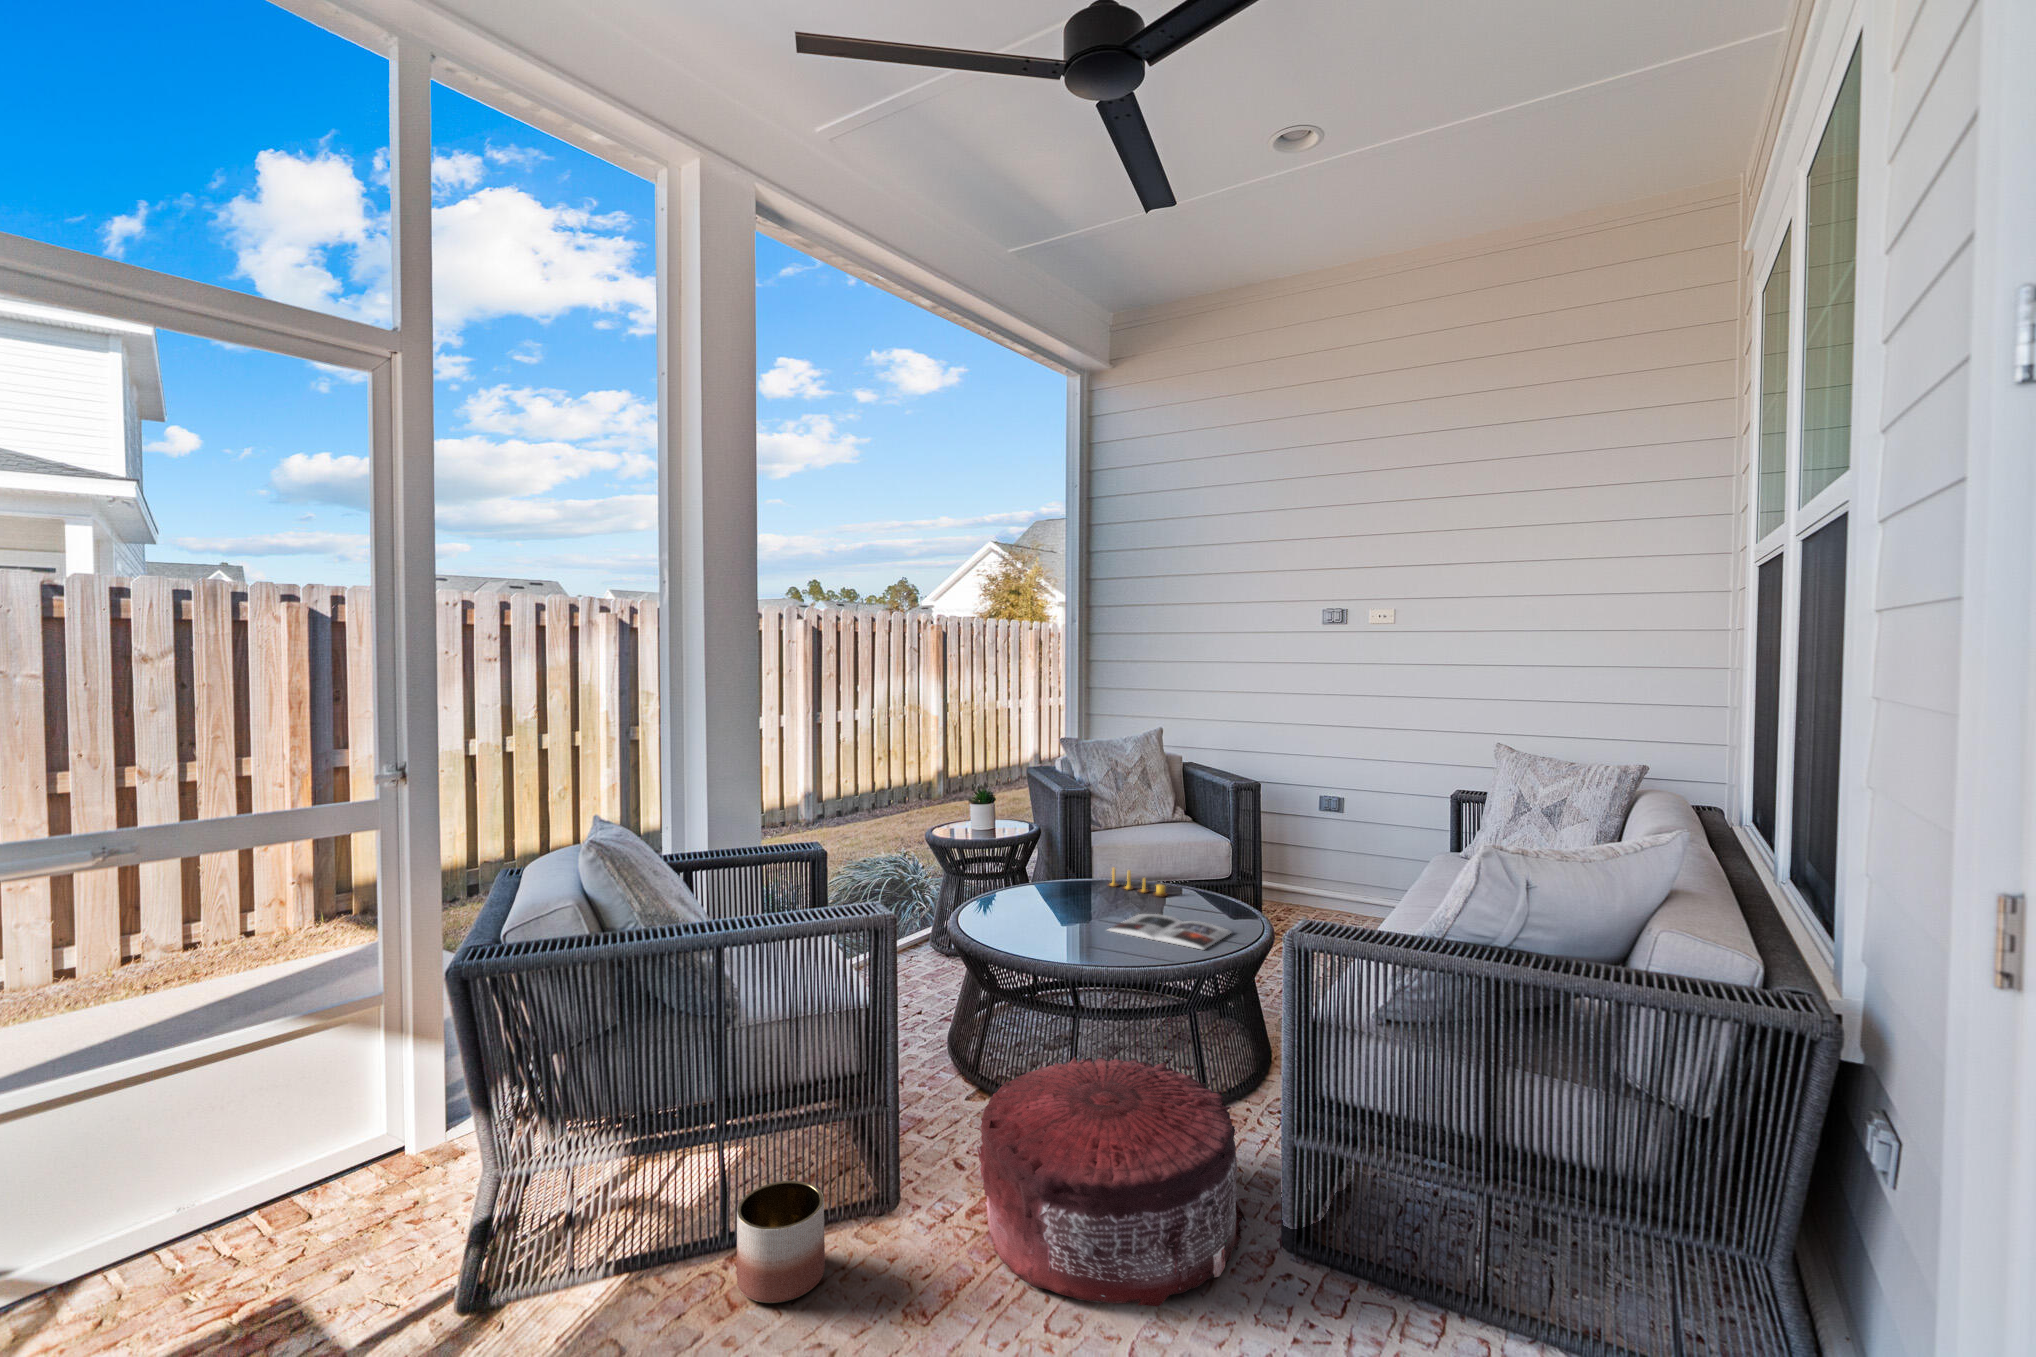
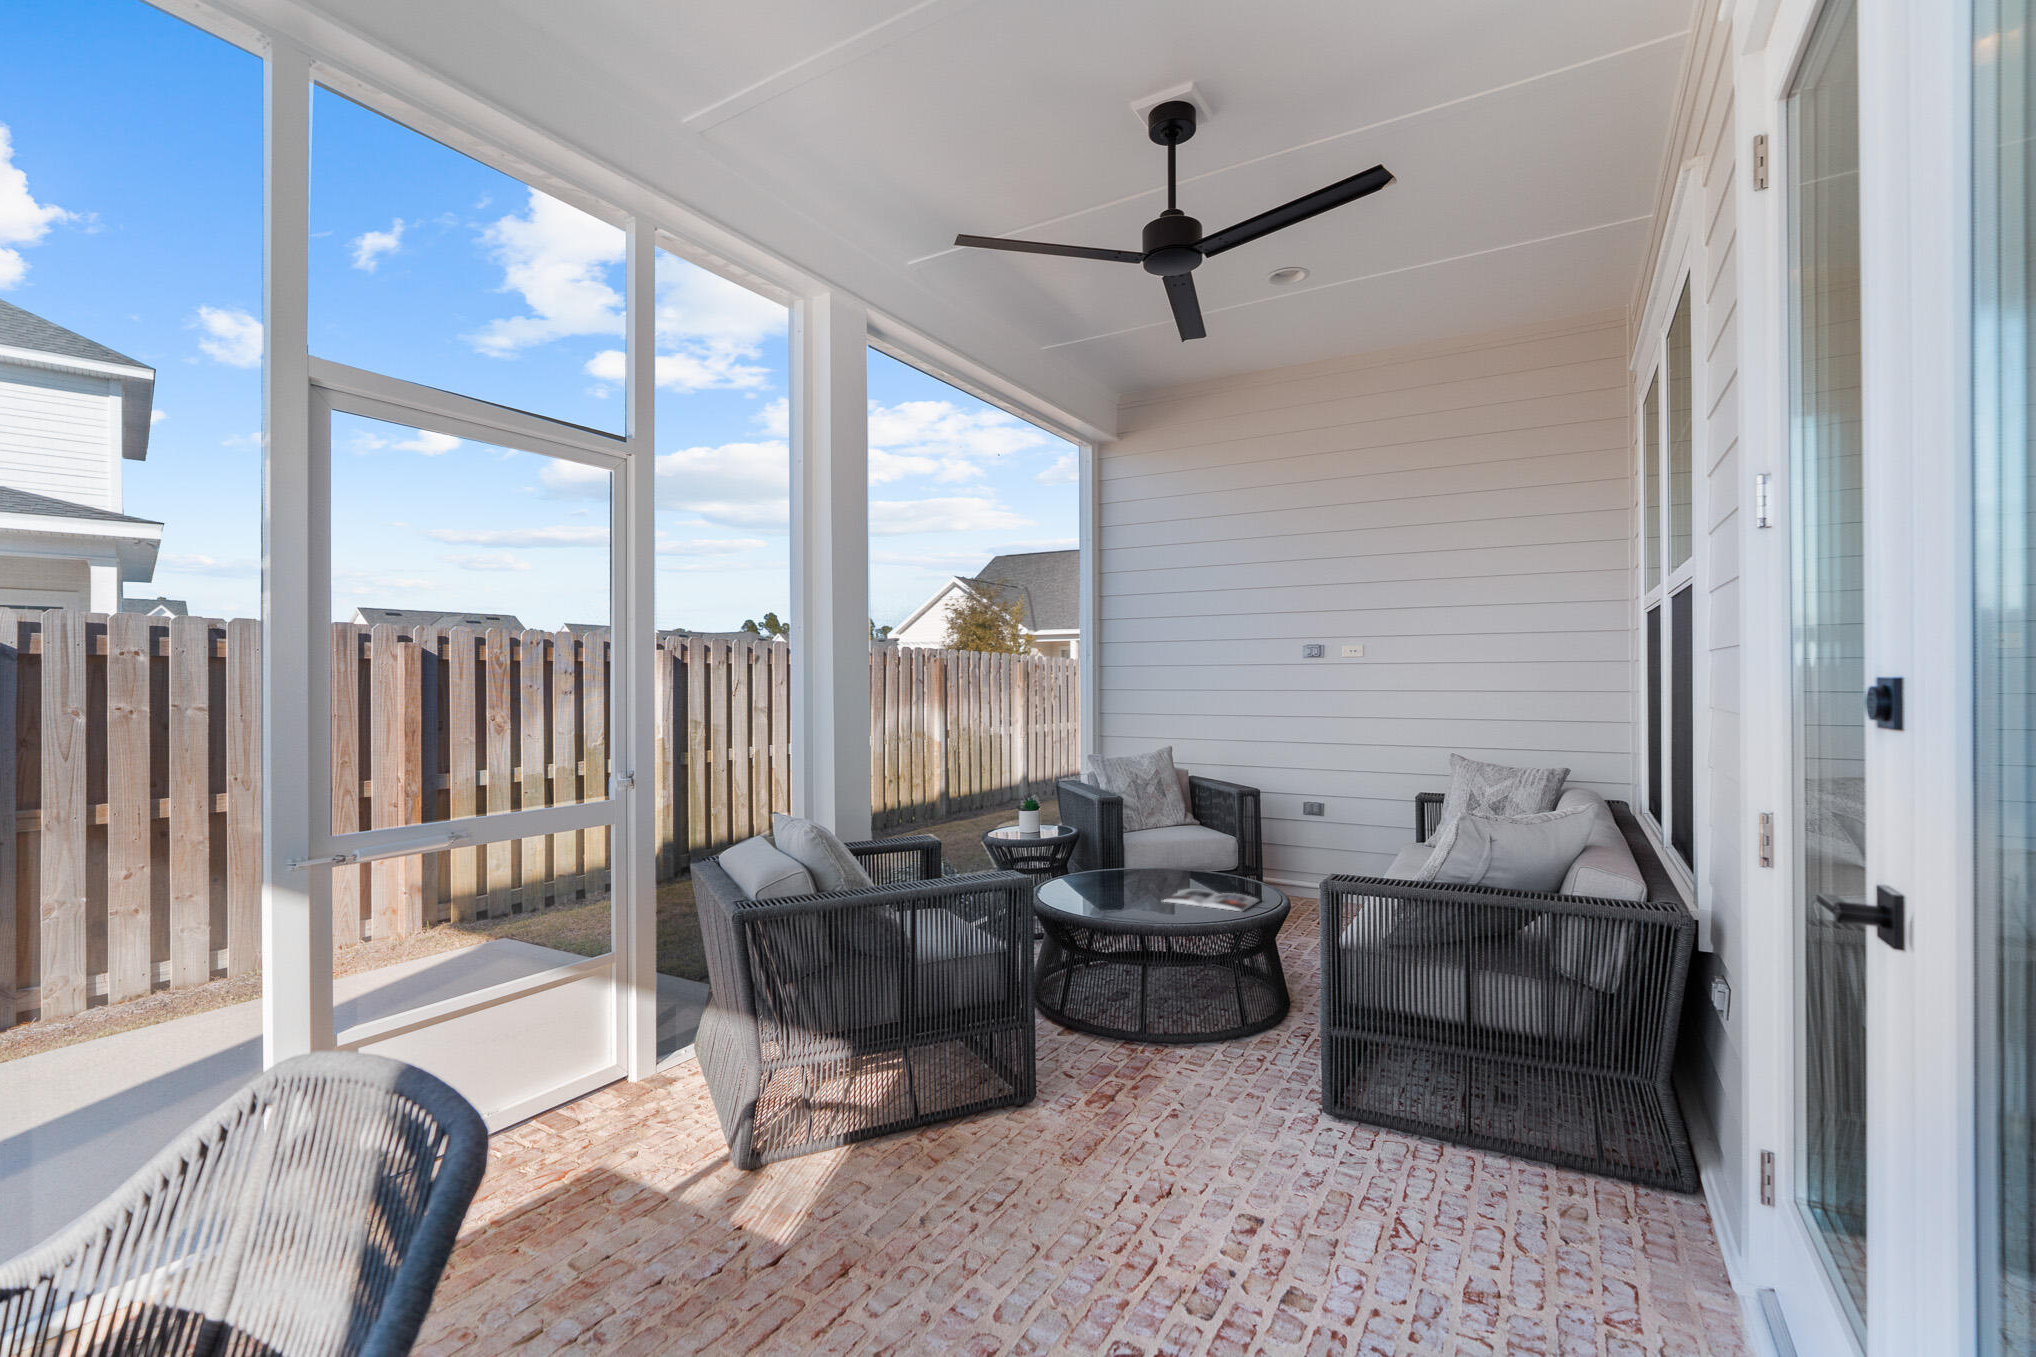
candle: present [1108,868,1167,897] -> none [1147,856,1200,879]
pouf: present [977,1057,1246,1306] -> none [1096,989,1294,1147]
planter: present [737,1181,825,1303] -> none [933,1075,996,1156]

